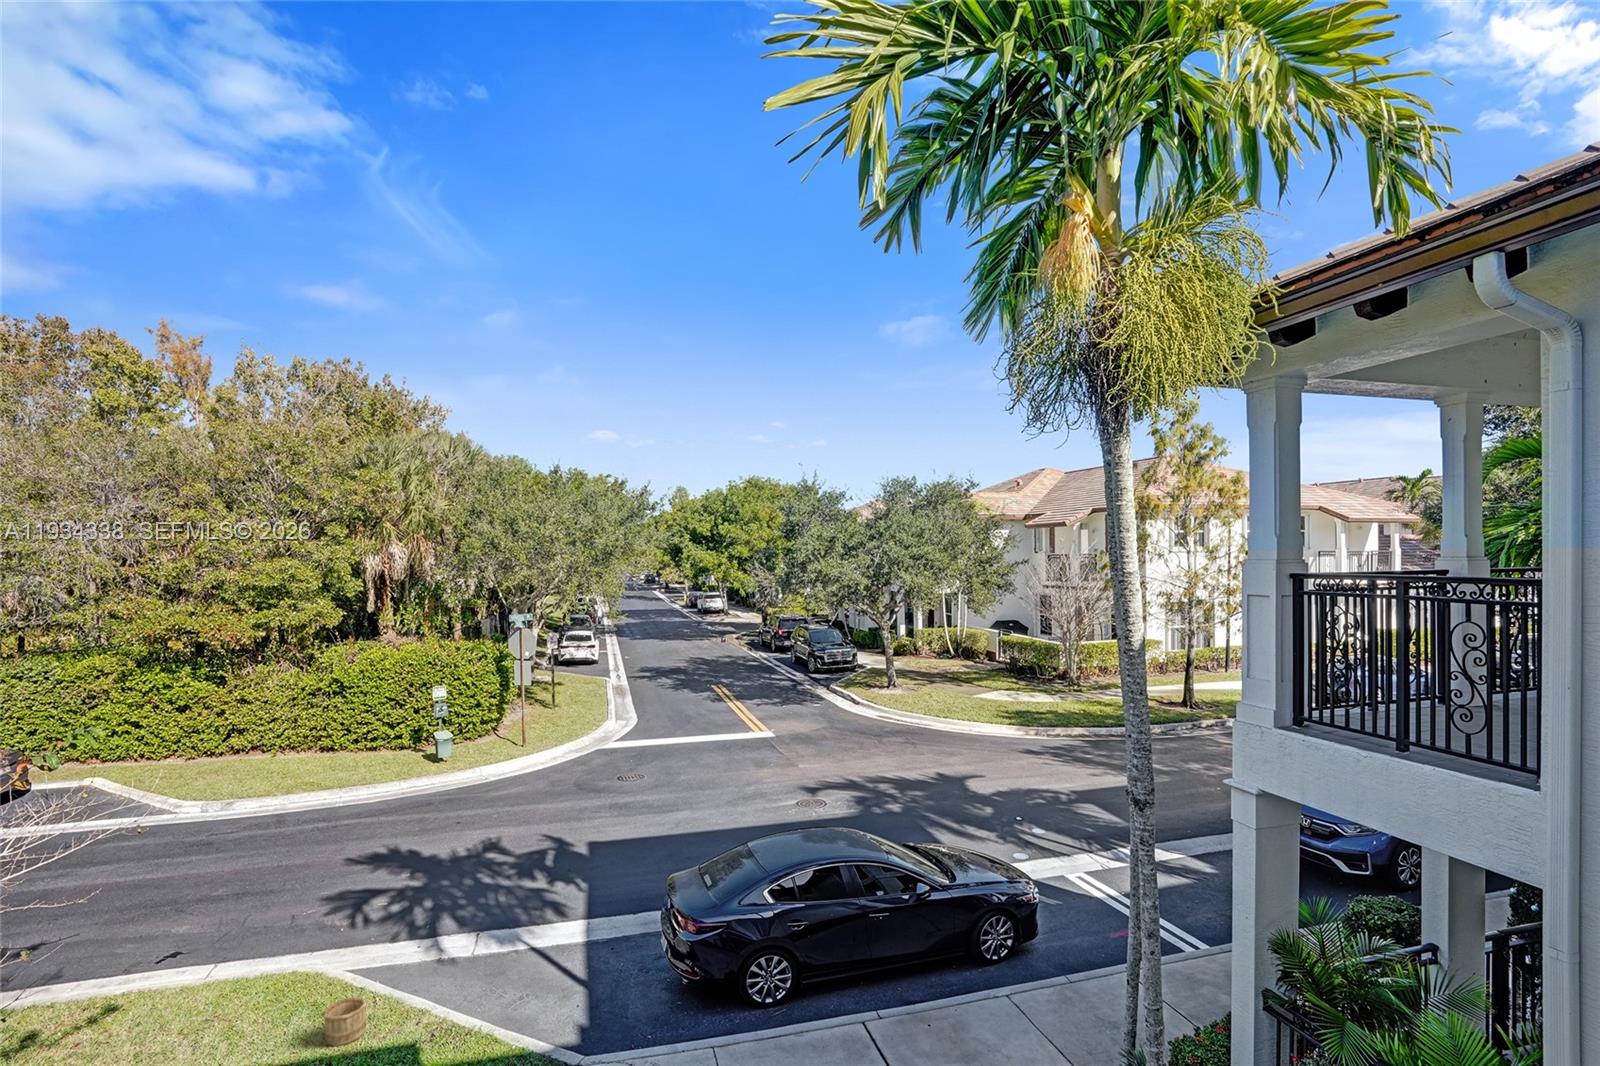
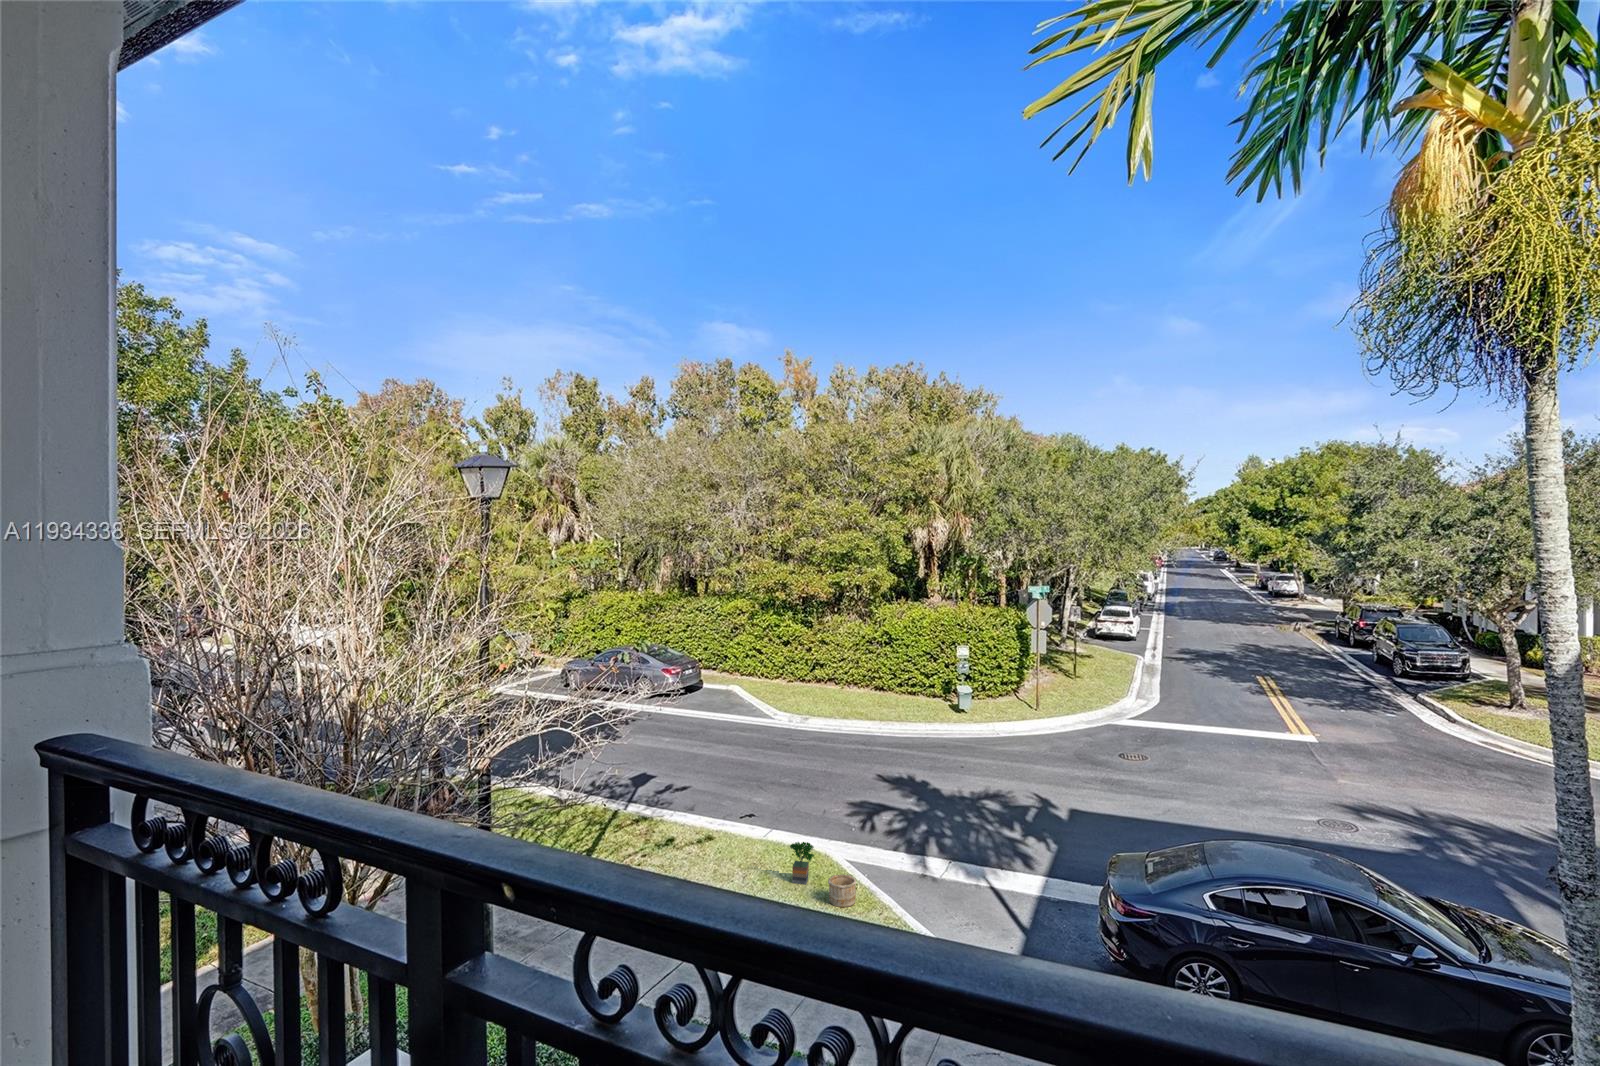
potted tree: none [252,971,296,1038] -> present [790,842,814,885]

